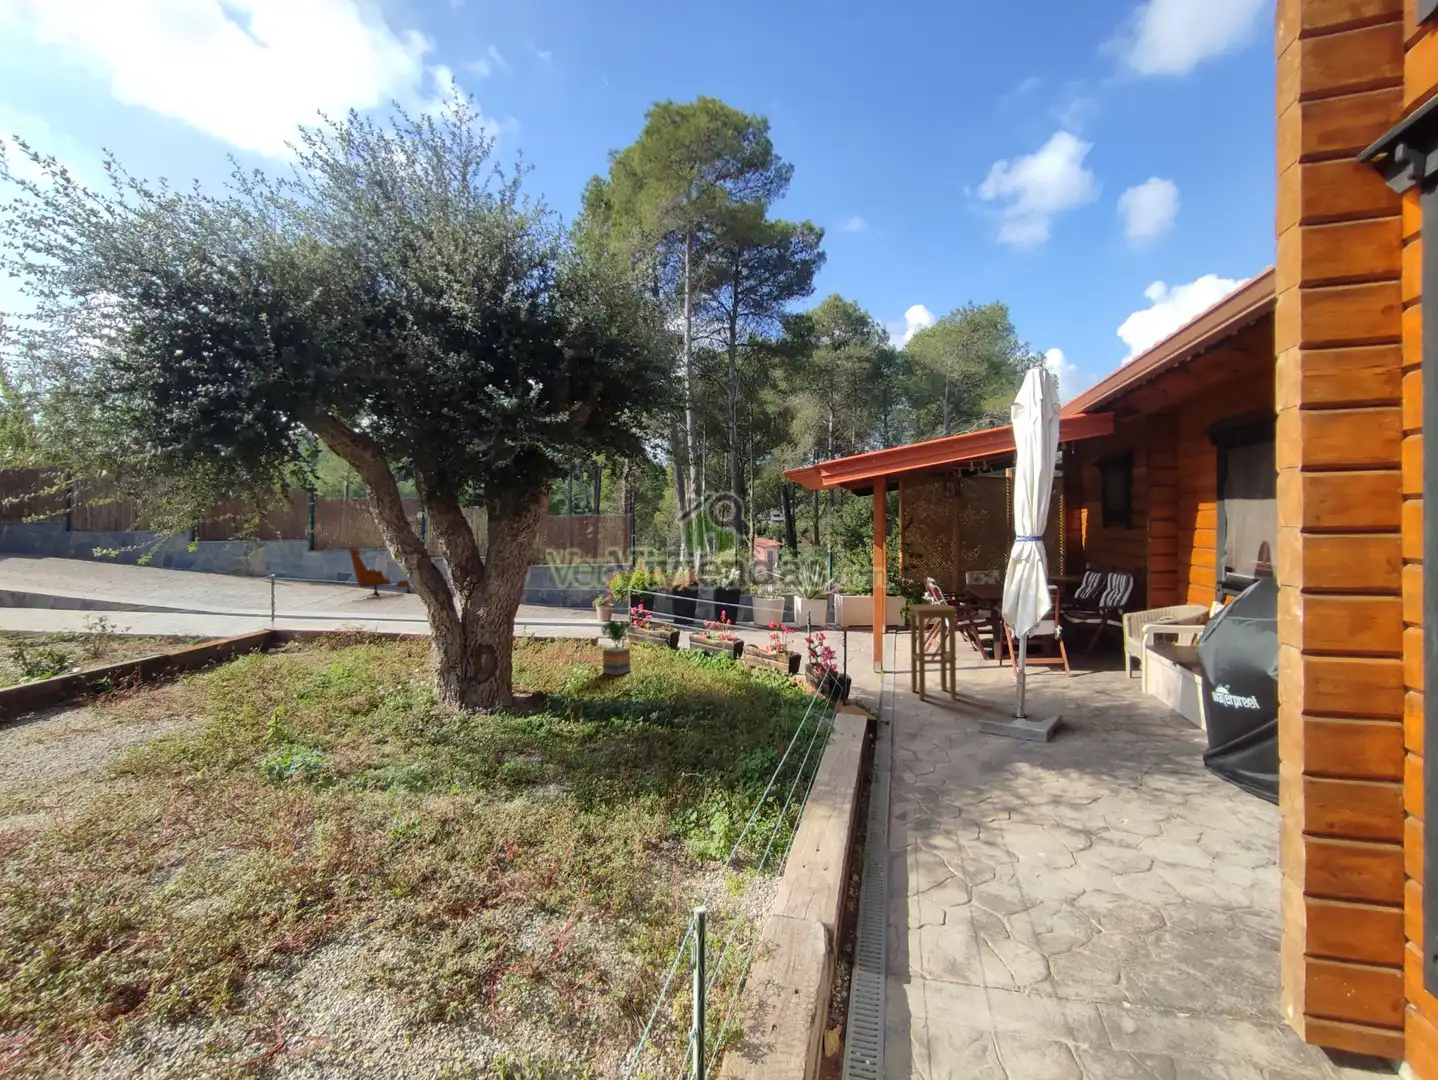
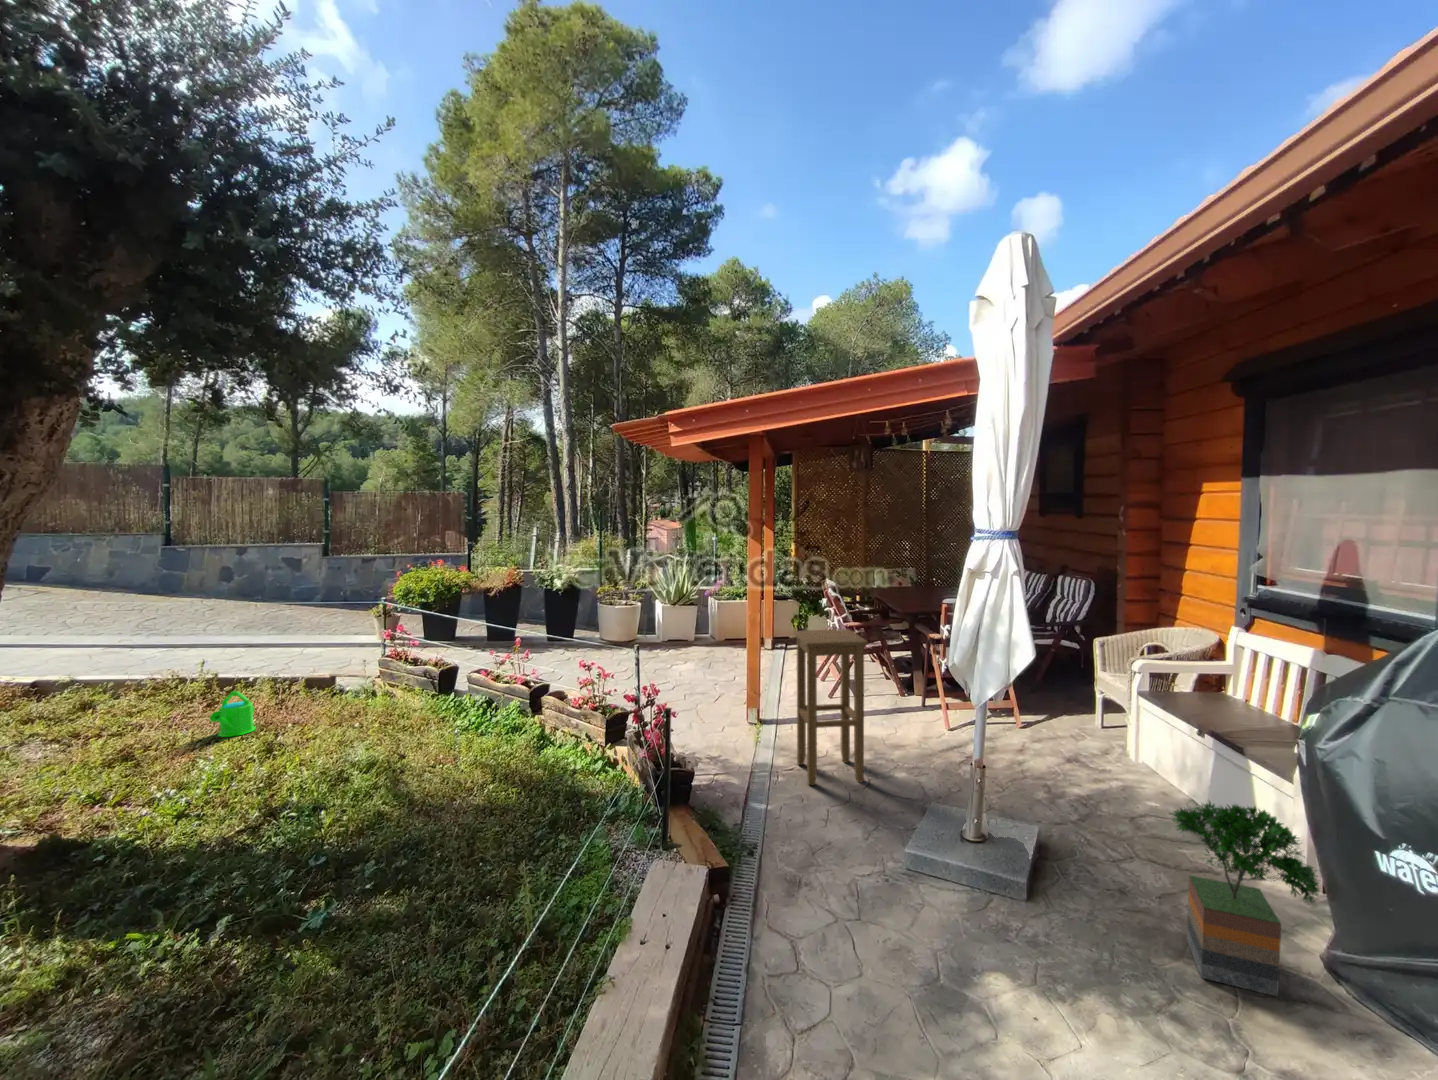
lounge chair: present [349,549,412,597] -> none [66,536,183,605]
potted tree: present [601,621,634,675] -> present [1171,801,1320,996]
watering can: none [544,643,564,670] -> present [210,691,256,737]

